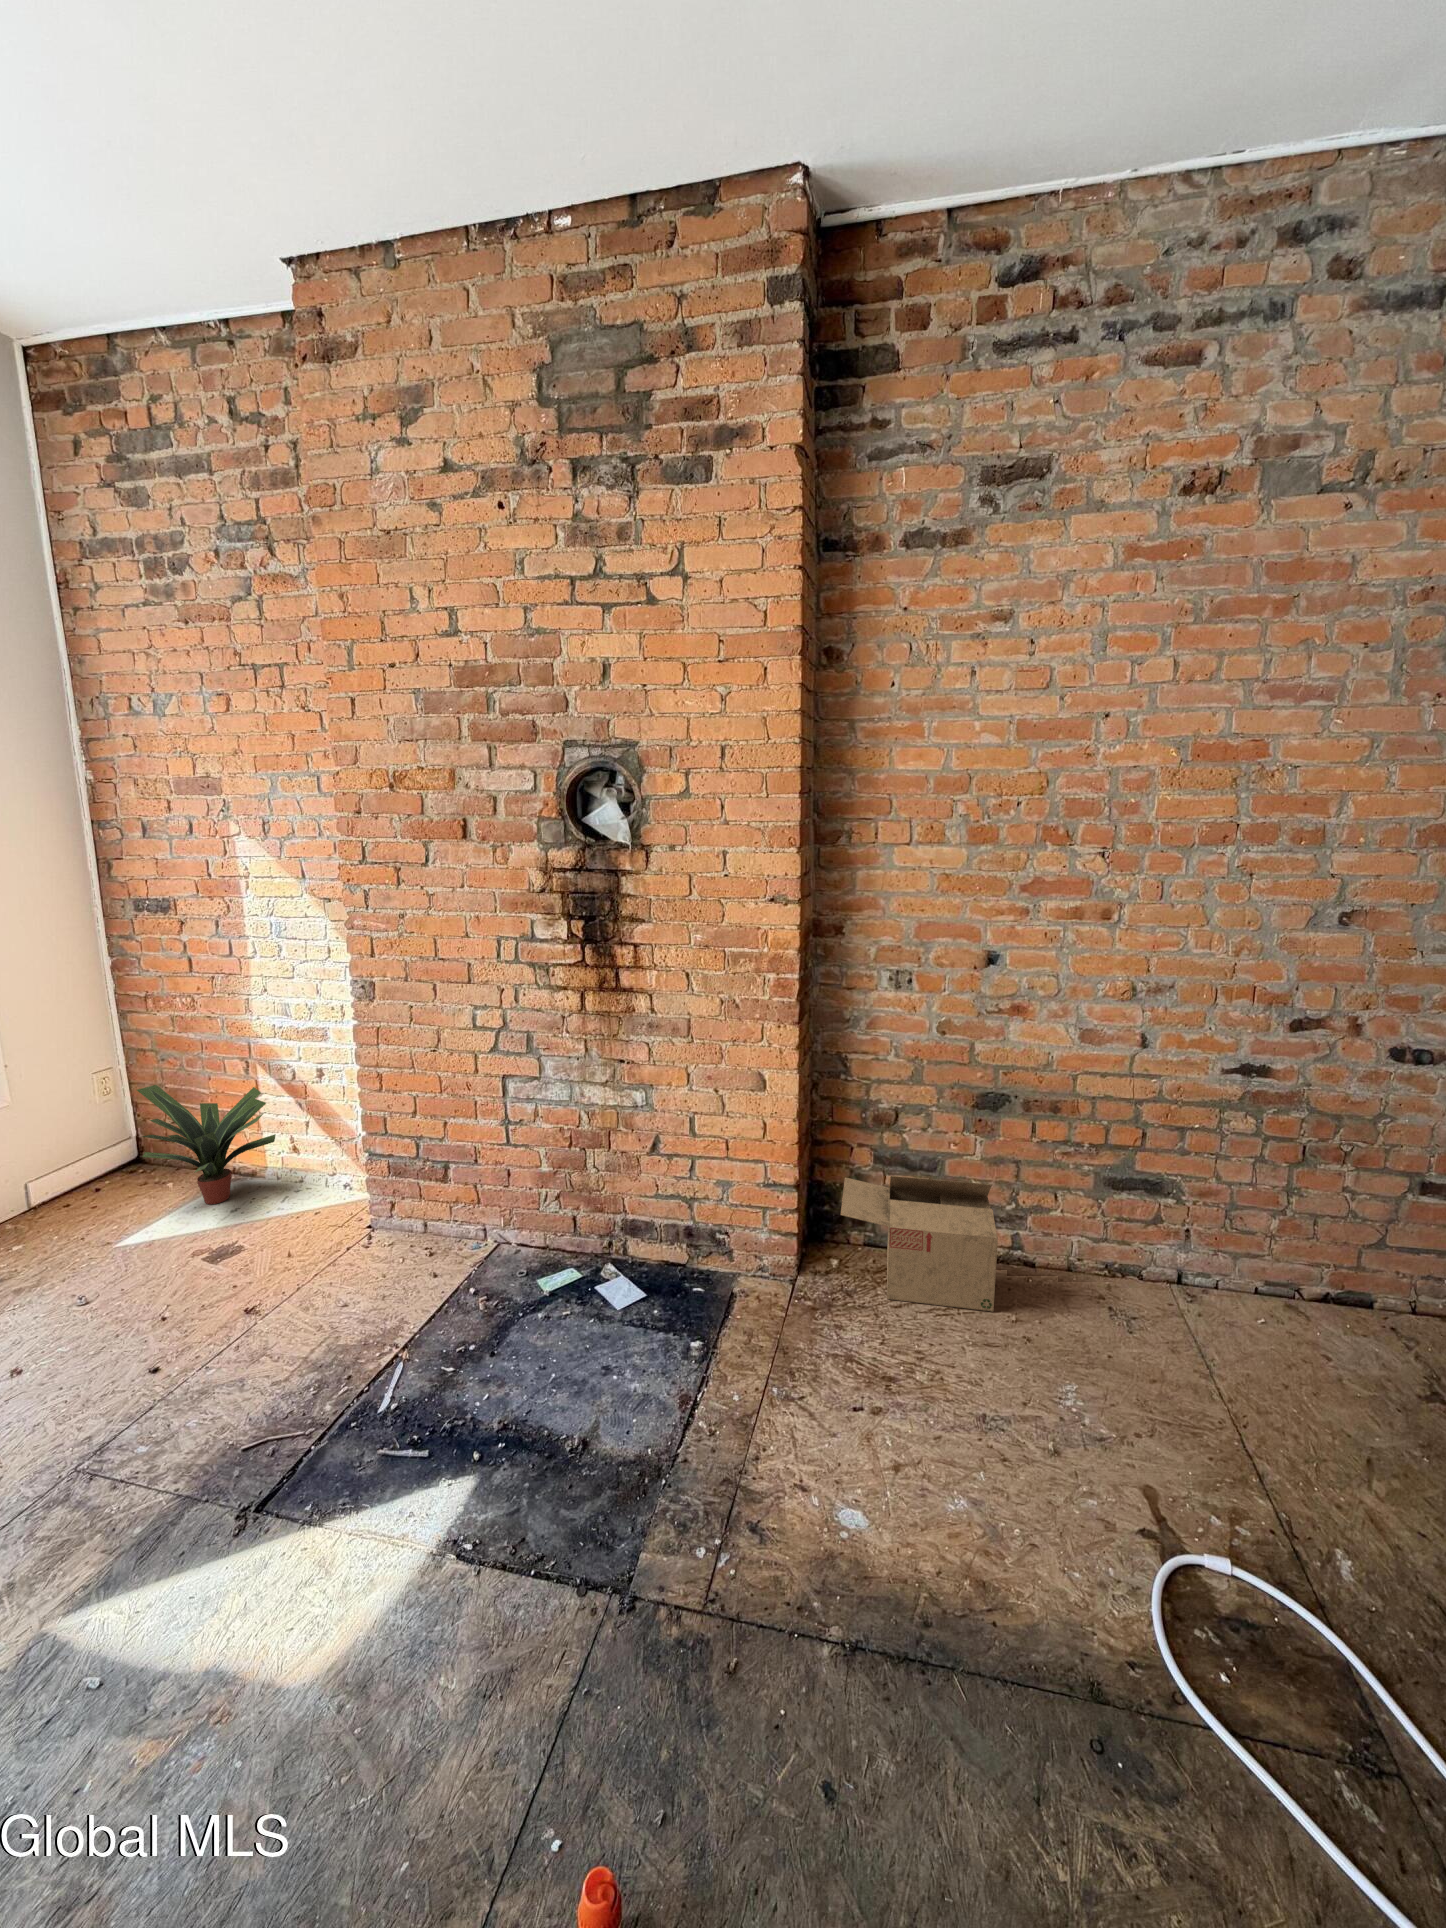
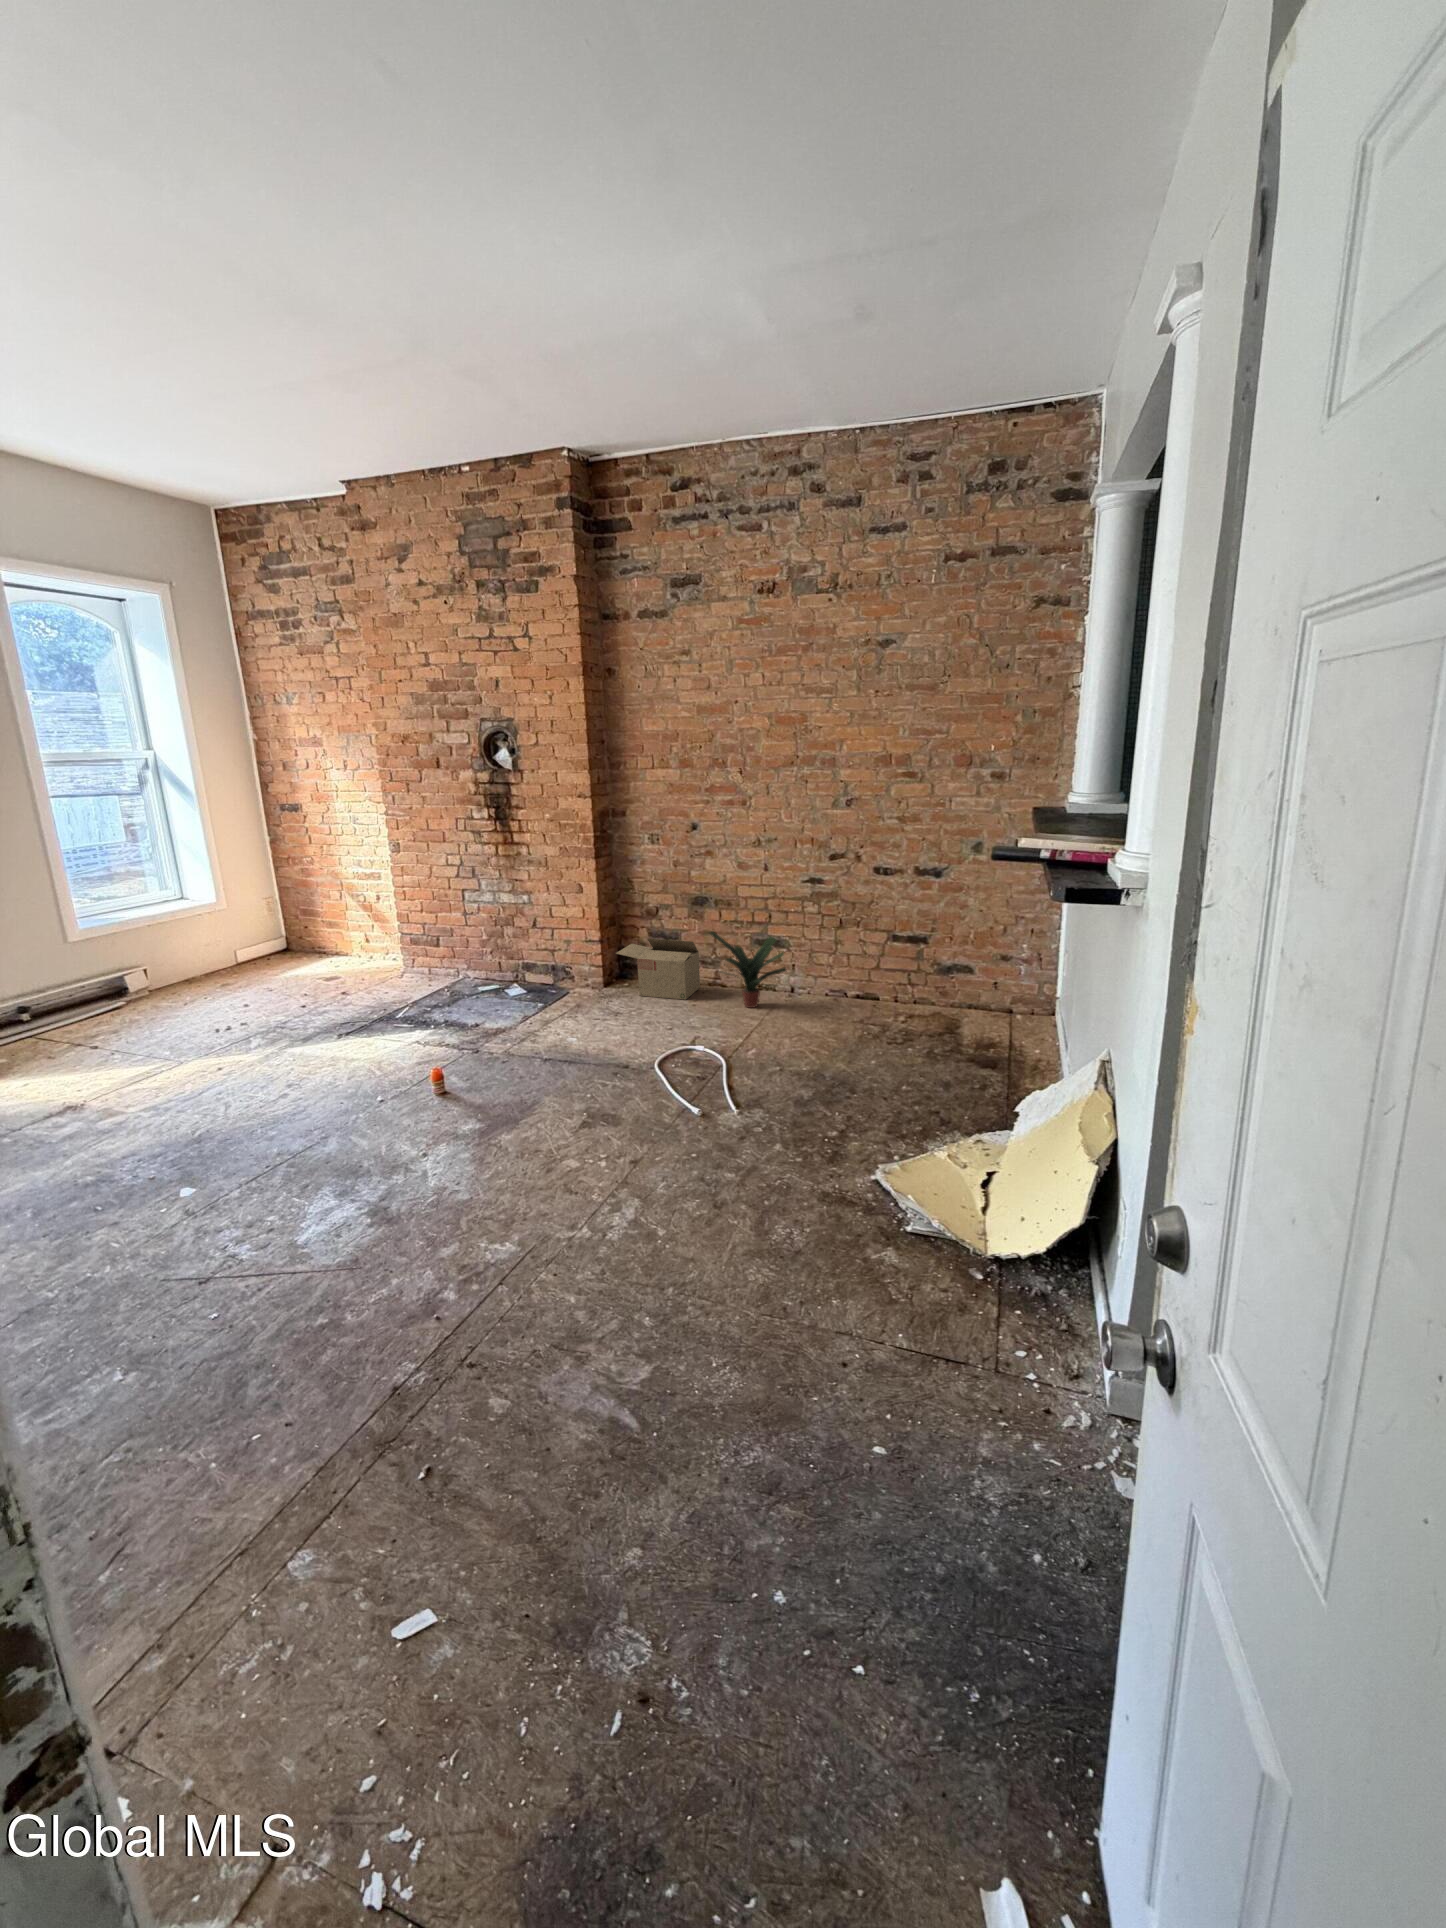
potted plant: present [137,1085,276,1204] -> present [709,931,787,1008]

